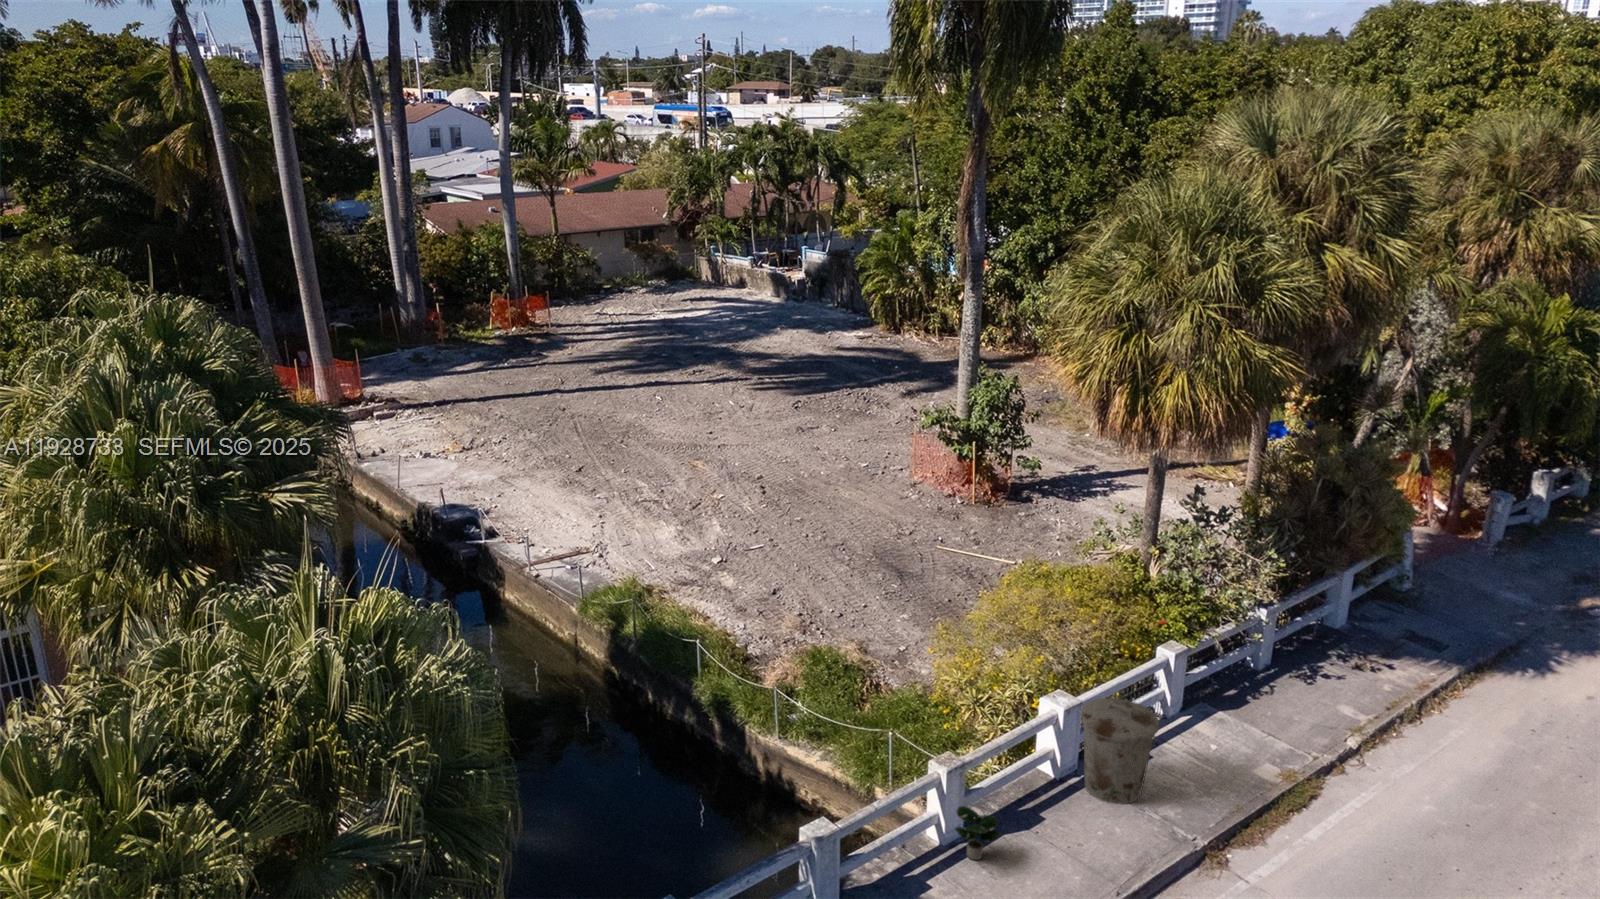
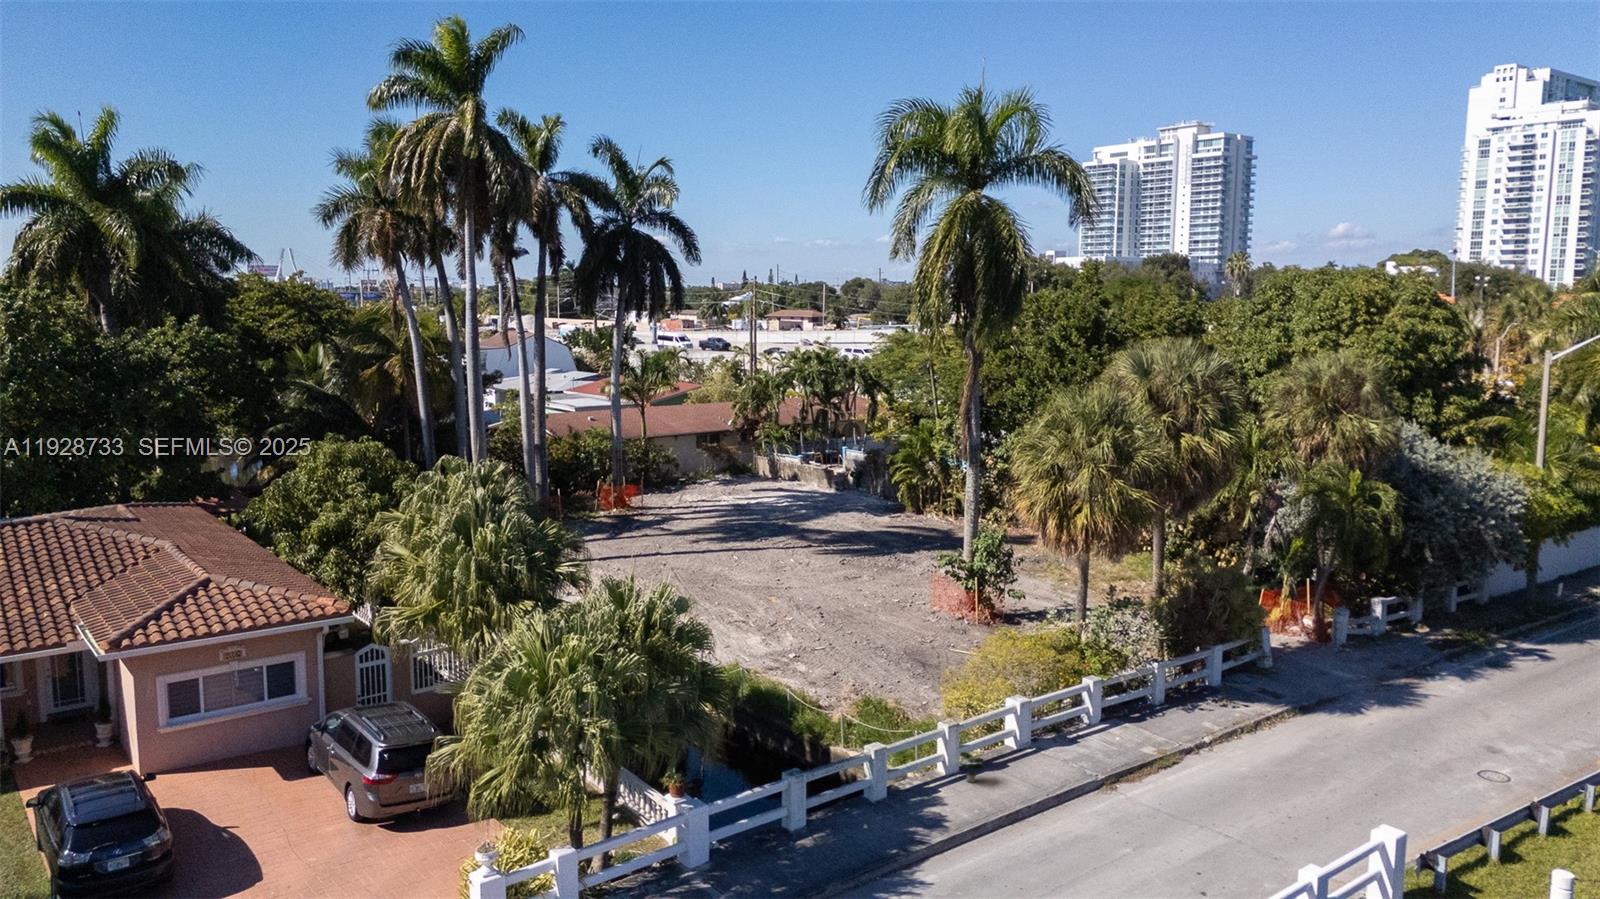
trash can: present [1081,698,1159,804] -> none [1034,701,1079,762]

